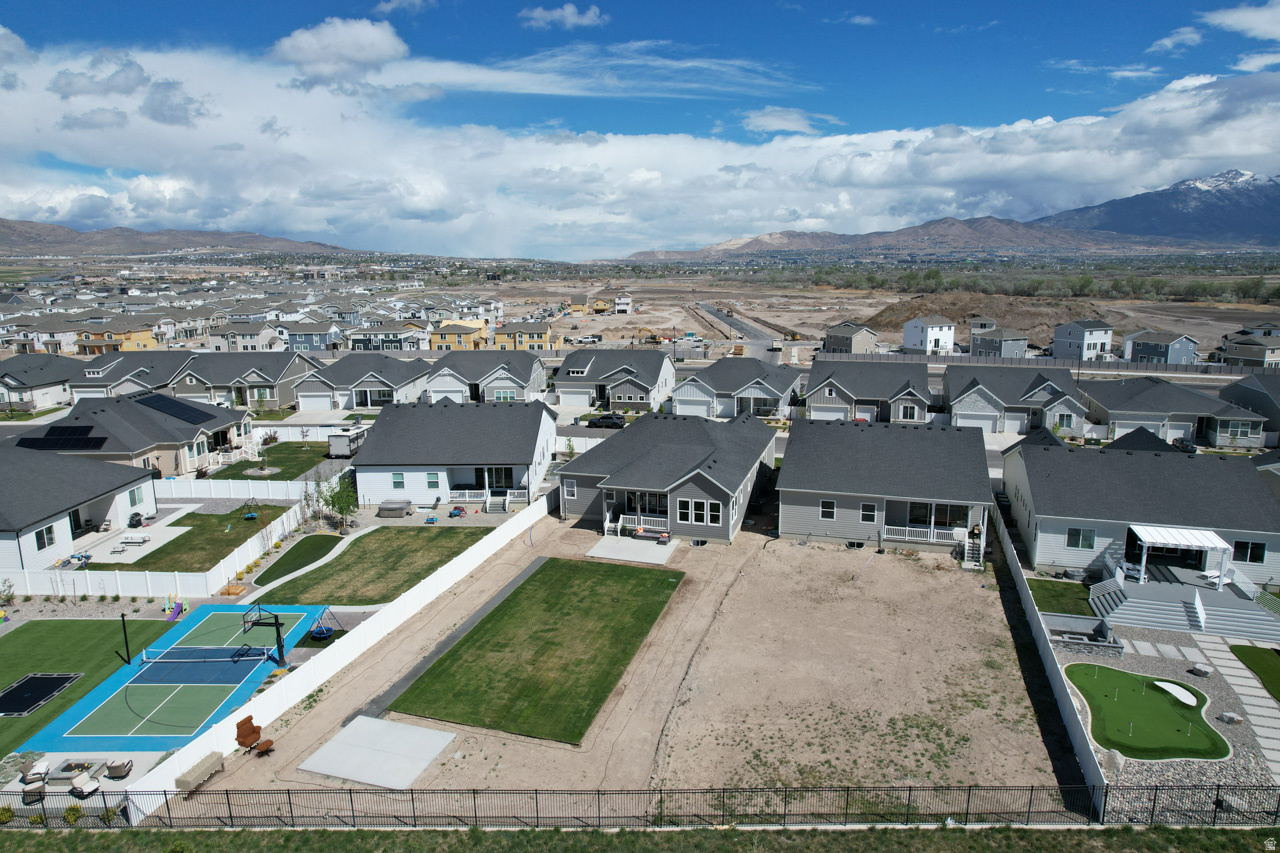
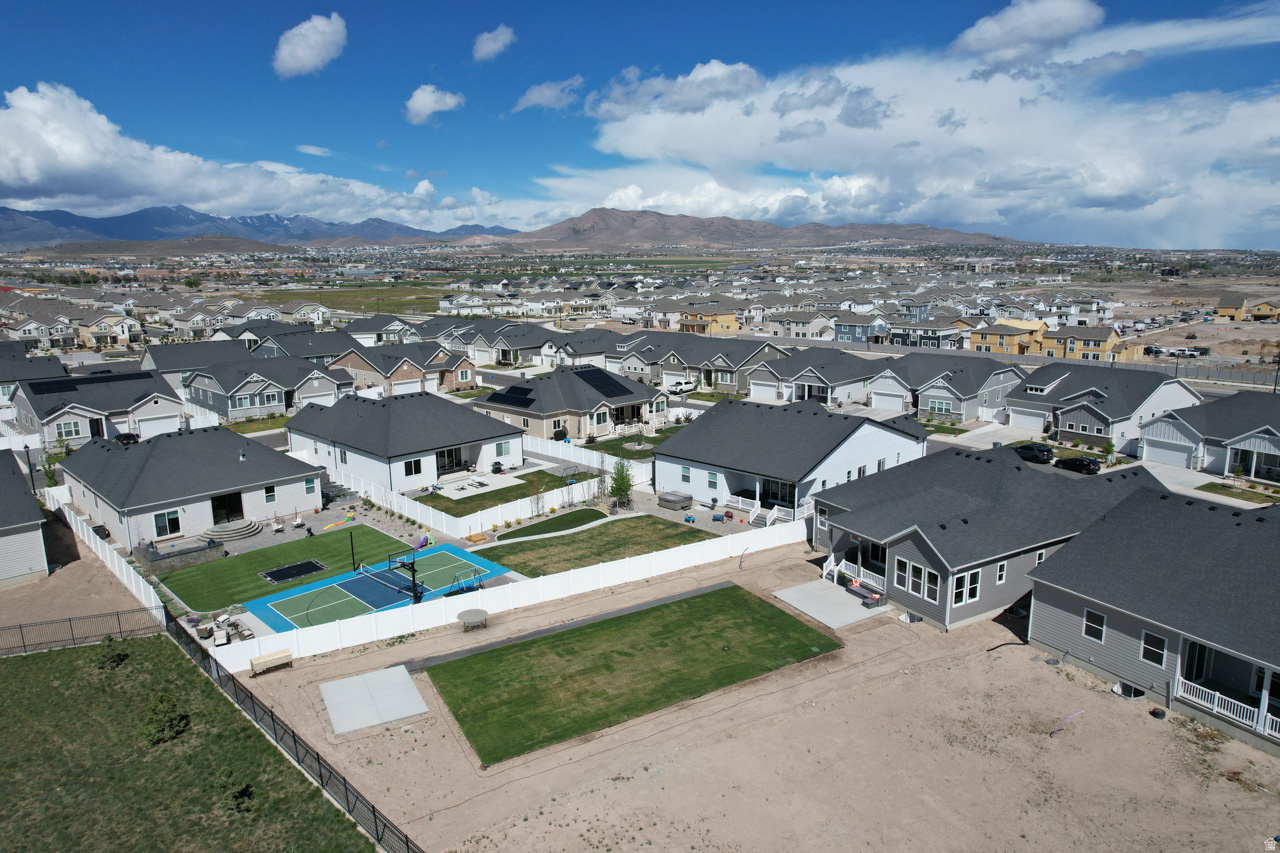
round table: none [355,641,391,669] -> present [457,609,488,633]
lounge chair: present [235,715,275,758] -> none [310,633,334,670]

